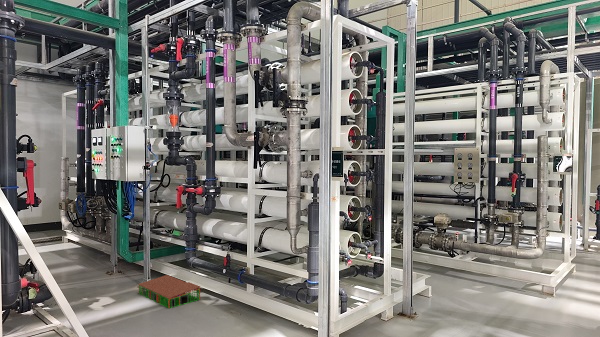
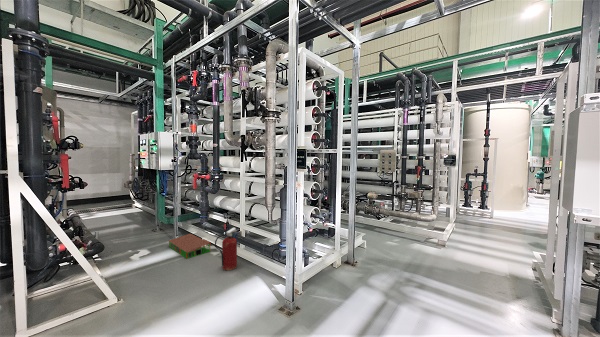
fire extinguisher: none [213,262,244,323] -> present [215,228,237,270]

